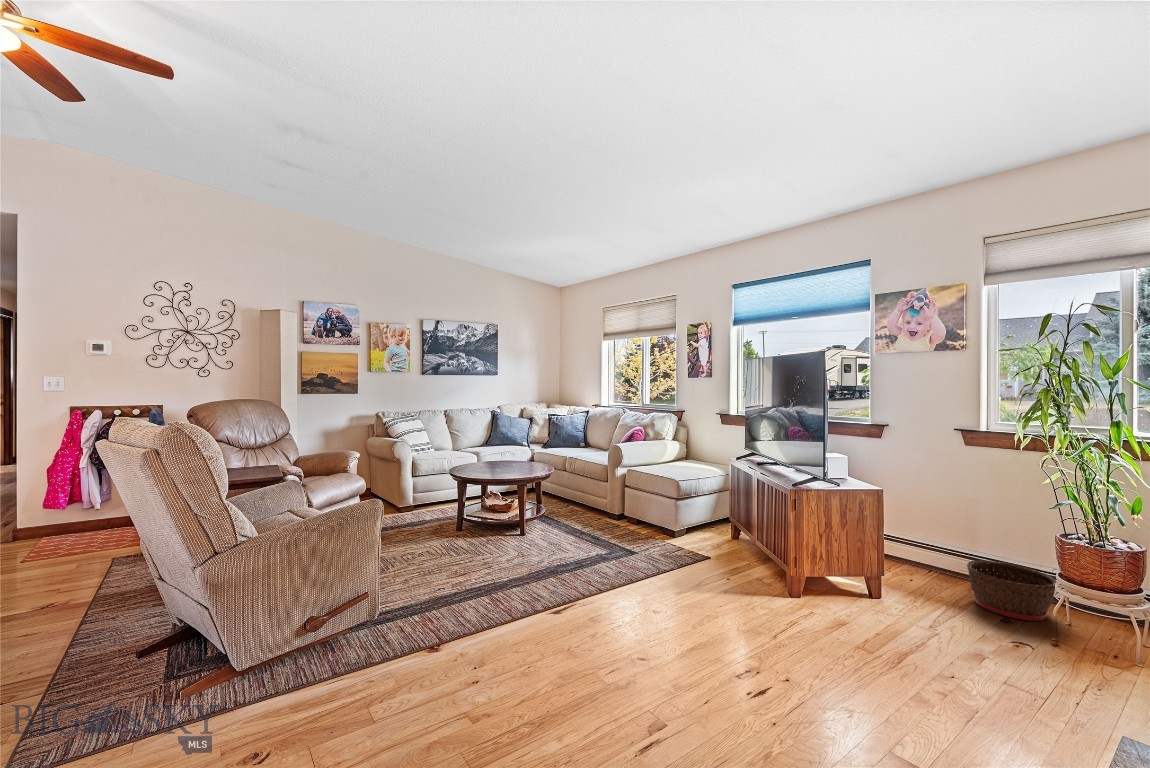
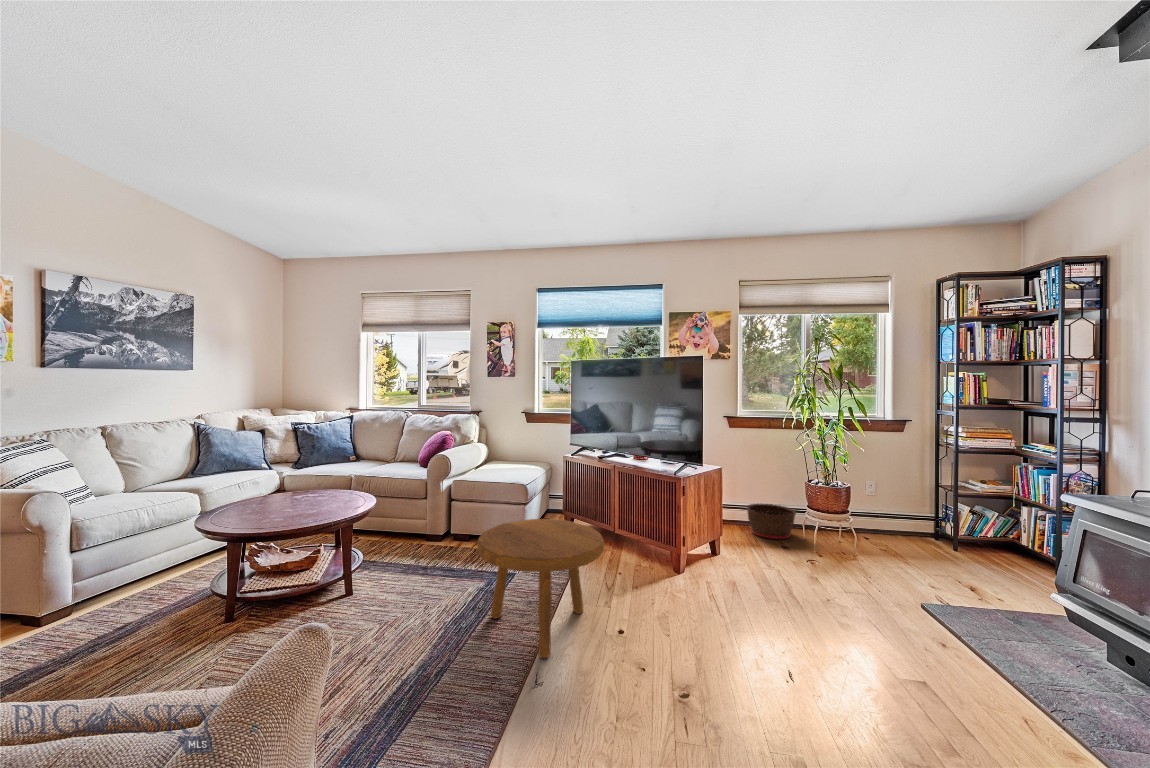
footstool: none [545,501,651,605] -> present [477,519,604,658]

